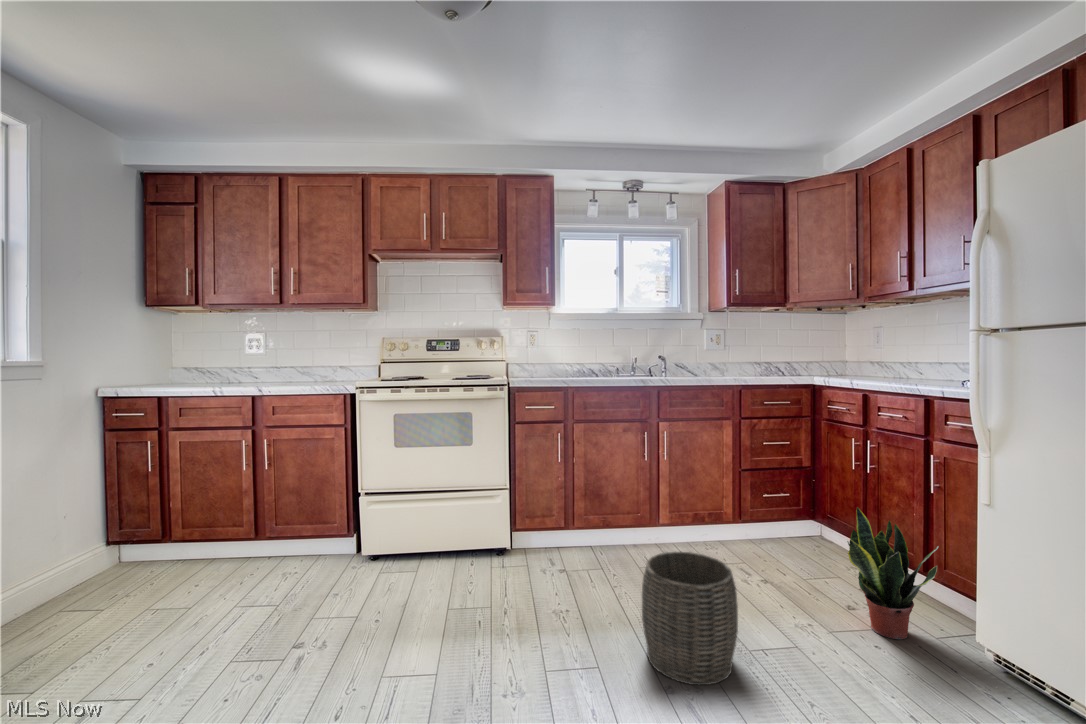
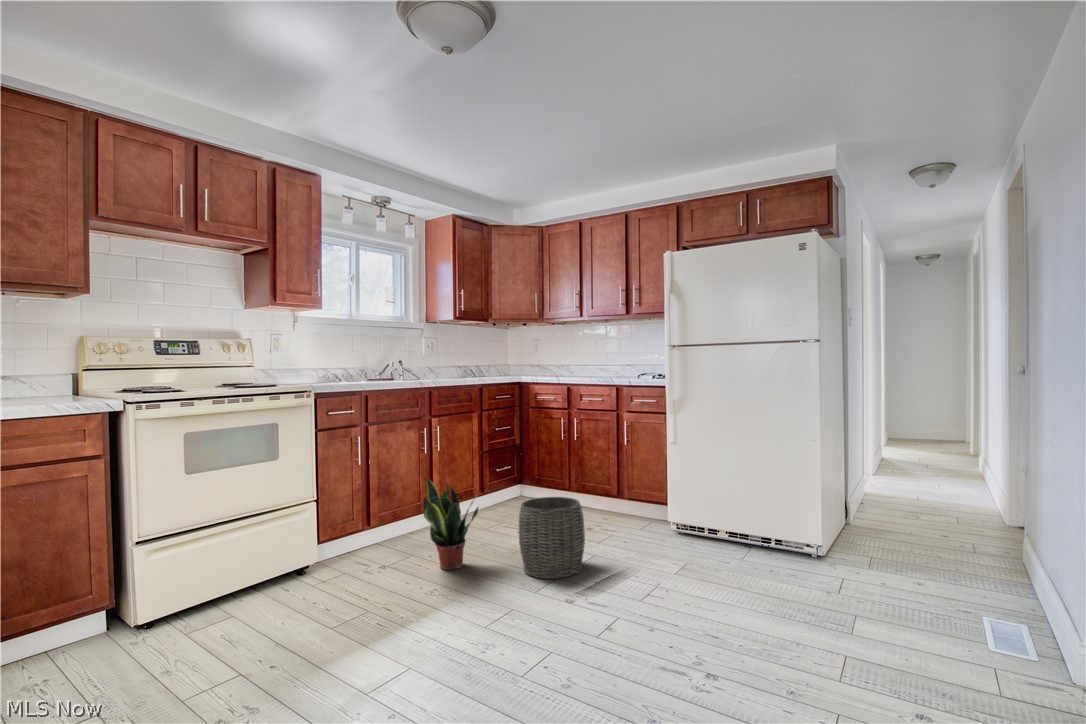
potted plant: present [847,507,939,639] -> present [422,478,478,570]

